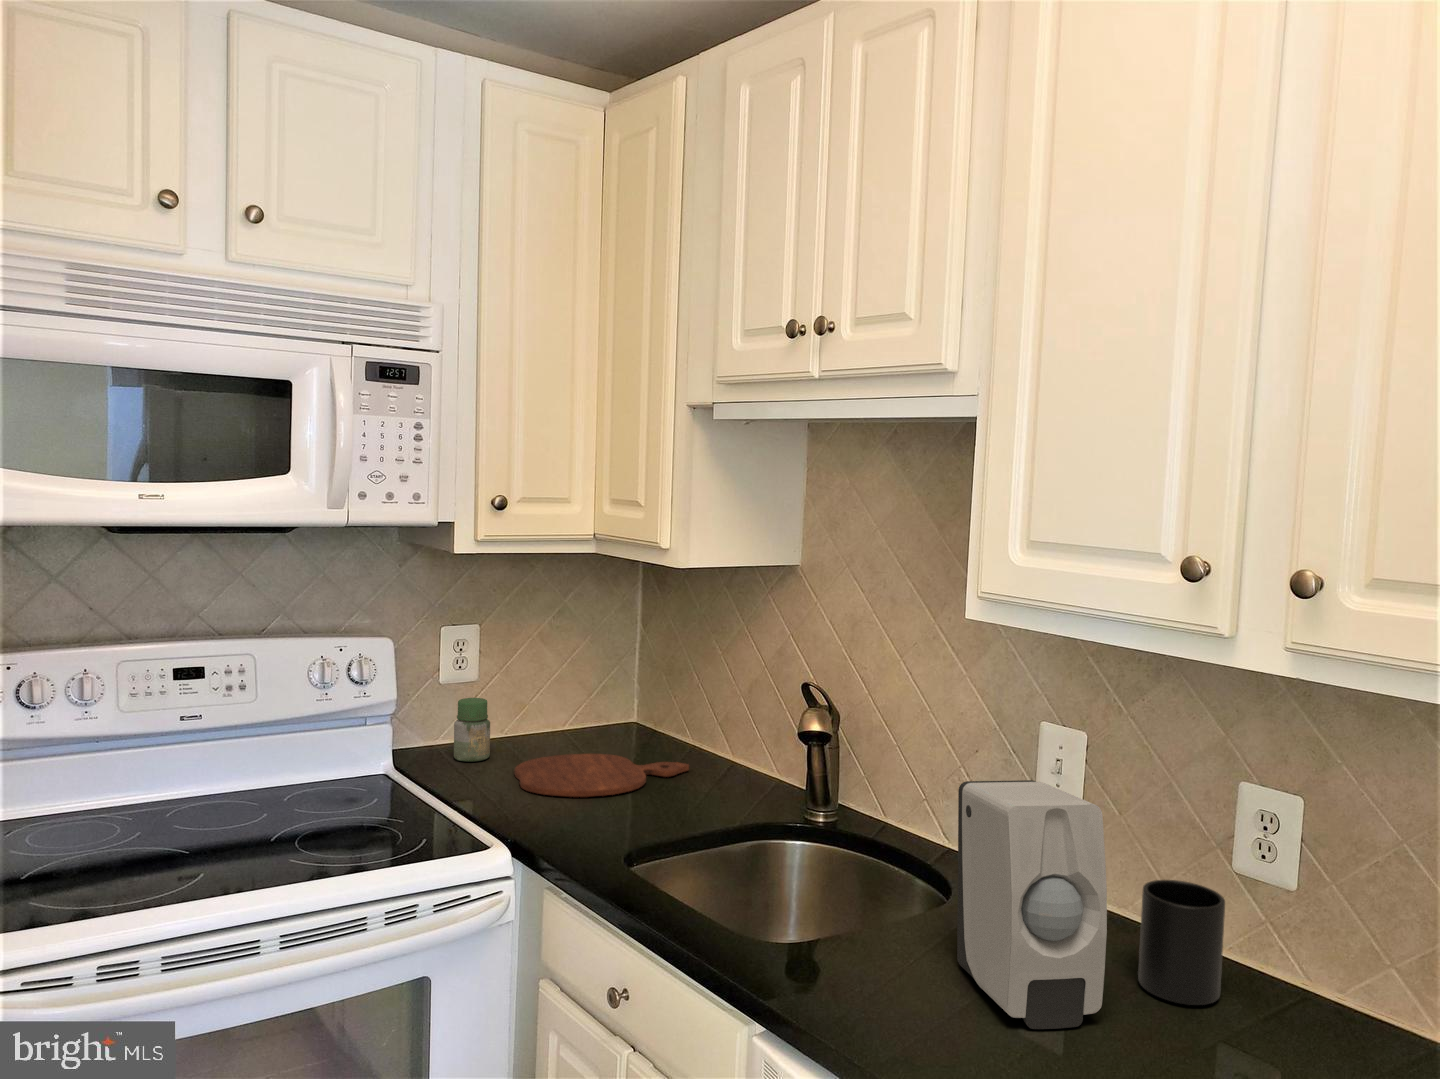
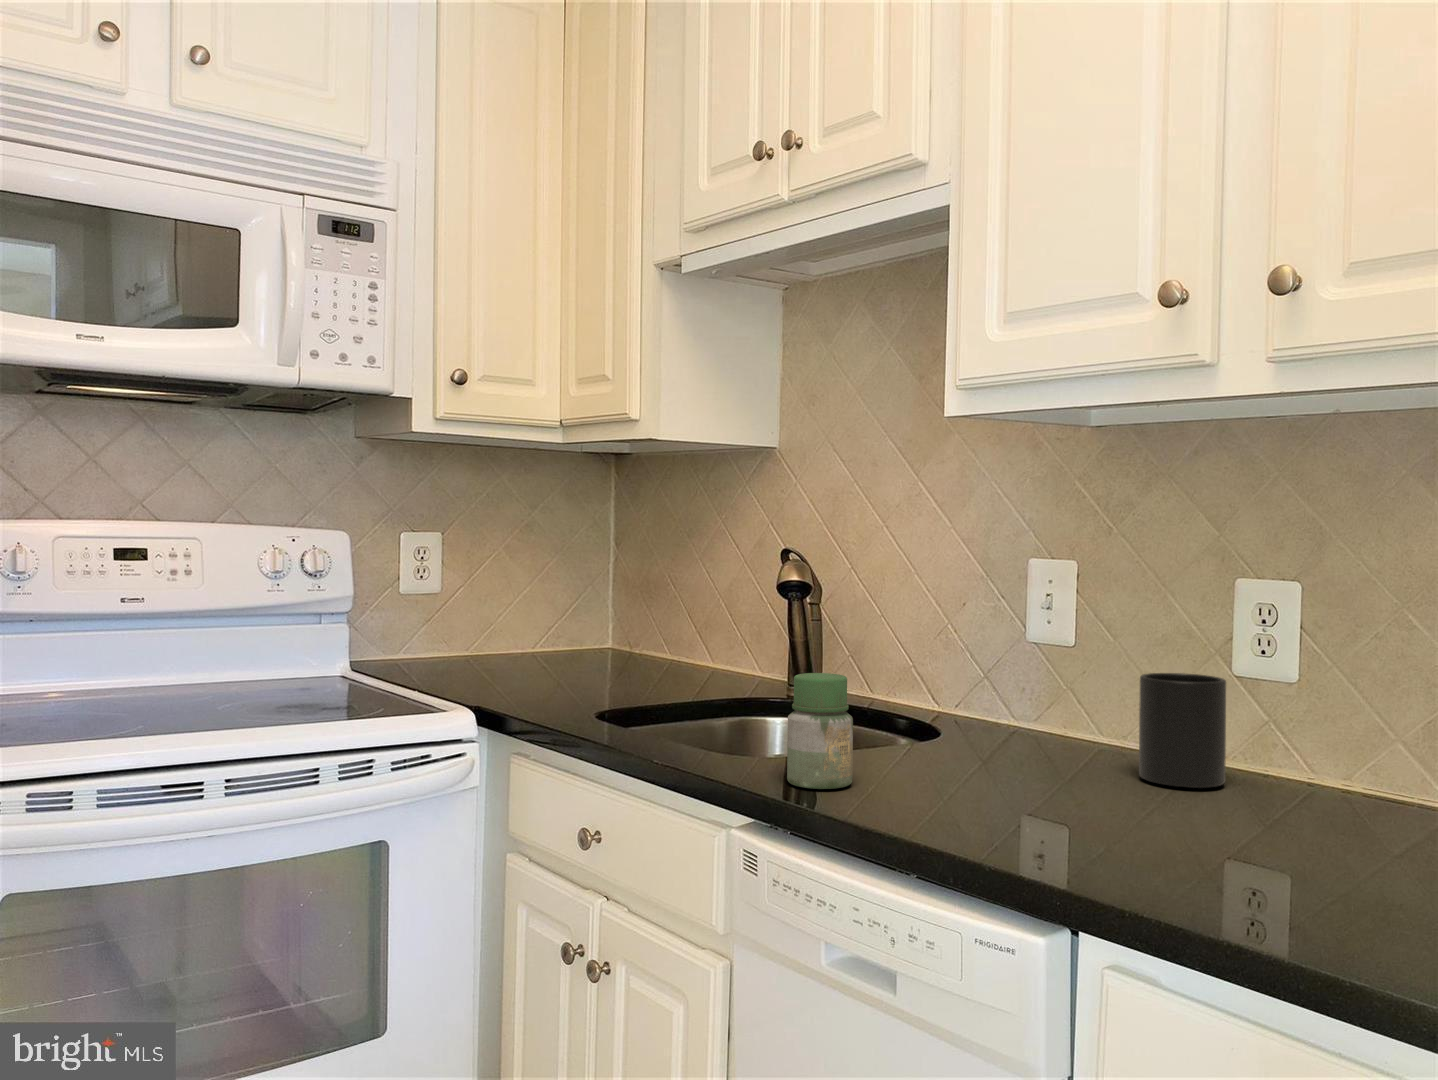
jar: present [454,698,490,762] -> present [787,673,853,789]
cutting board: present [514,754,689,797] -> none [479,662,666,686]
soap dispenser: present [957,780,1107,1029] -> none [943,566,1101,800]

